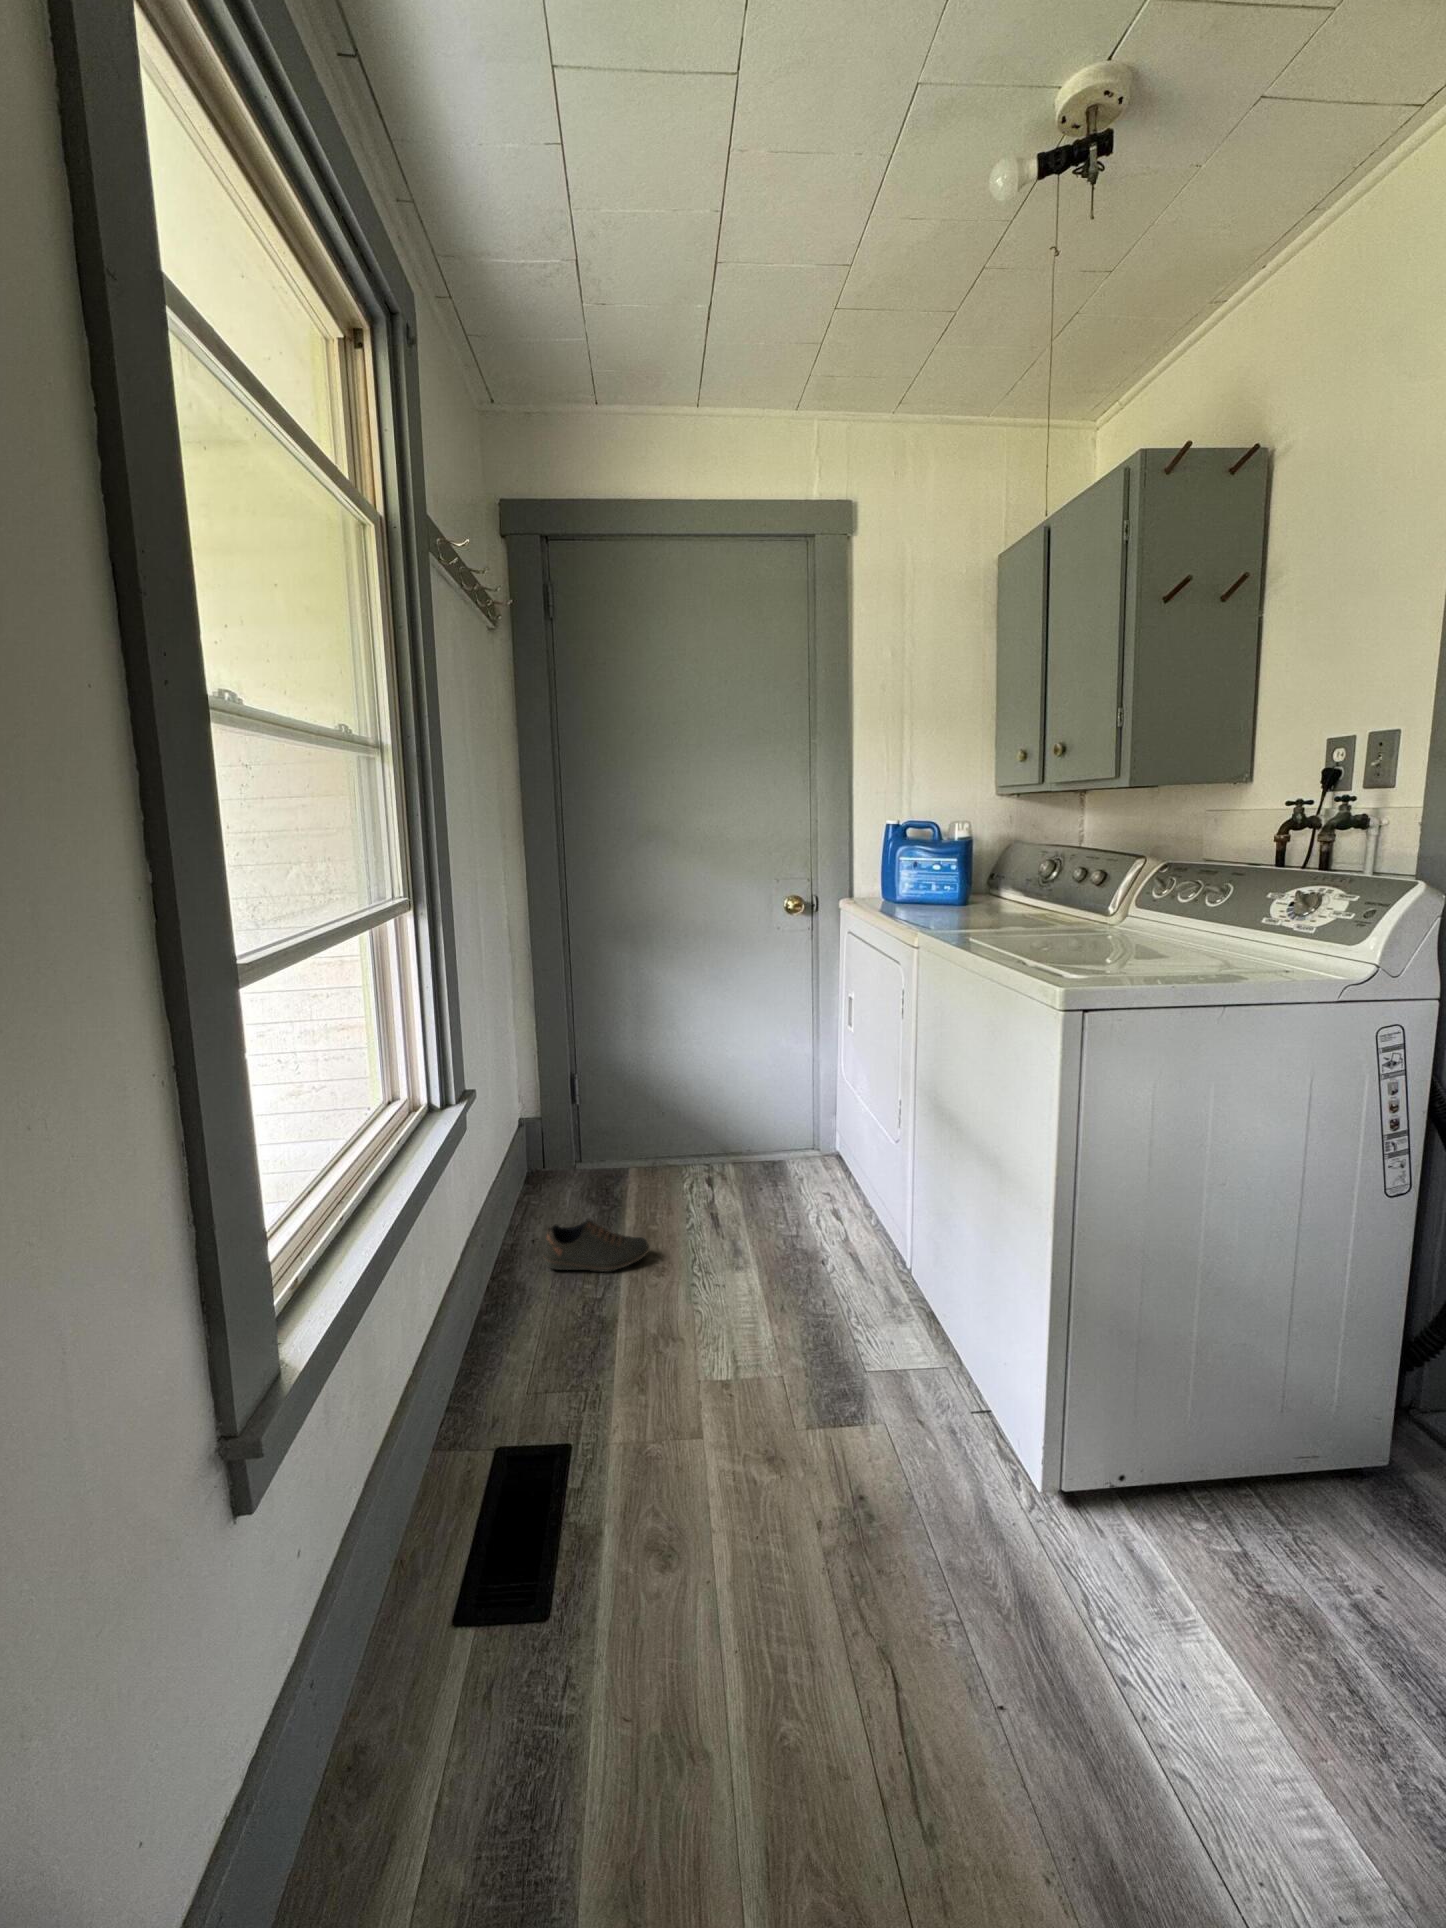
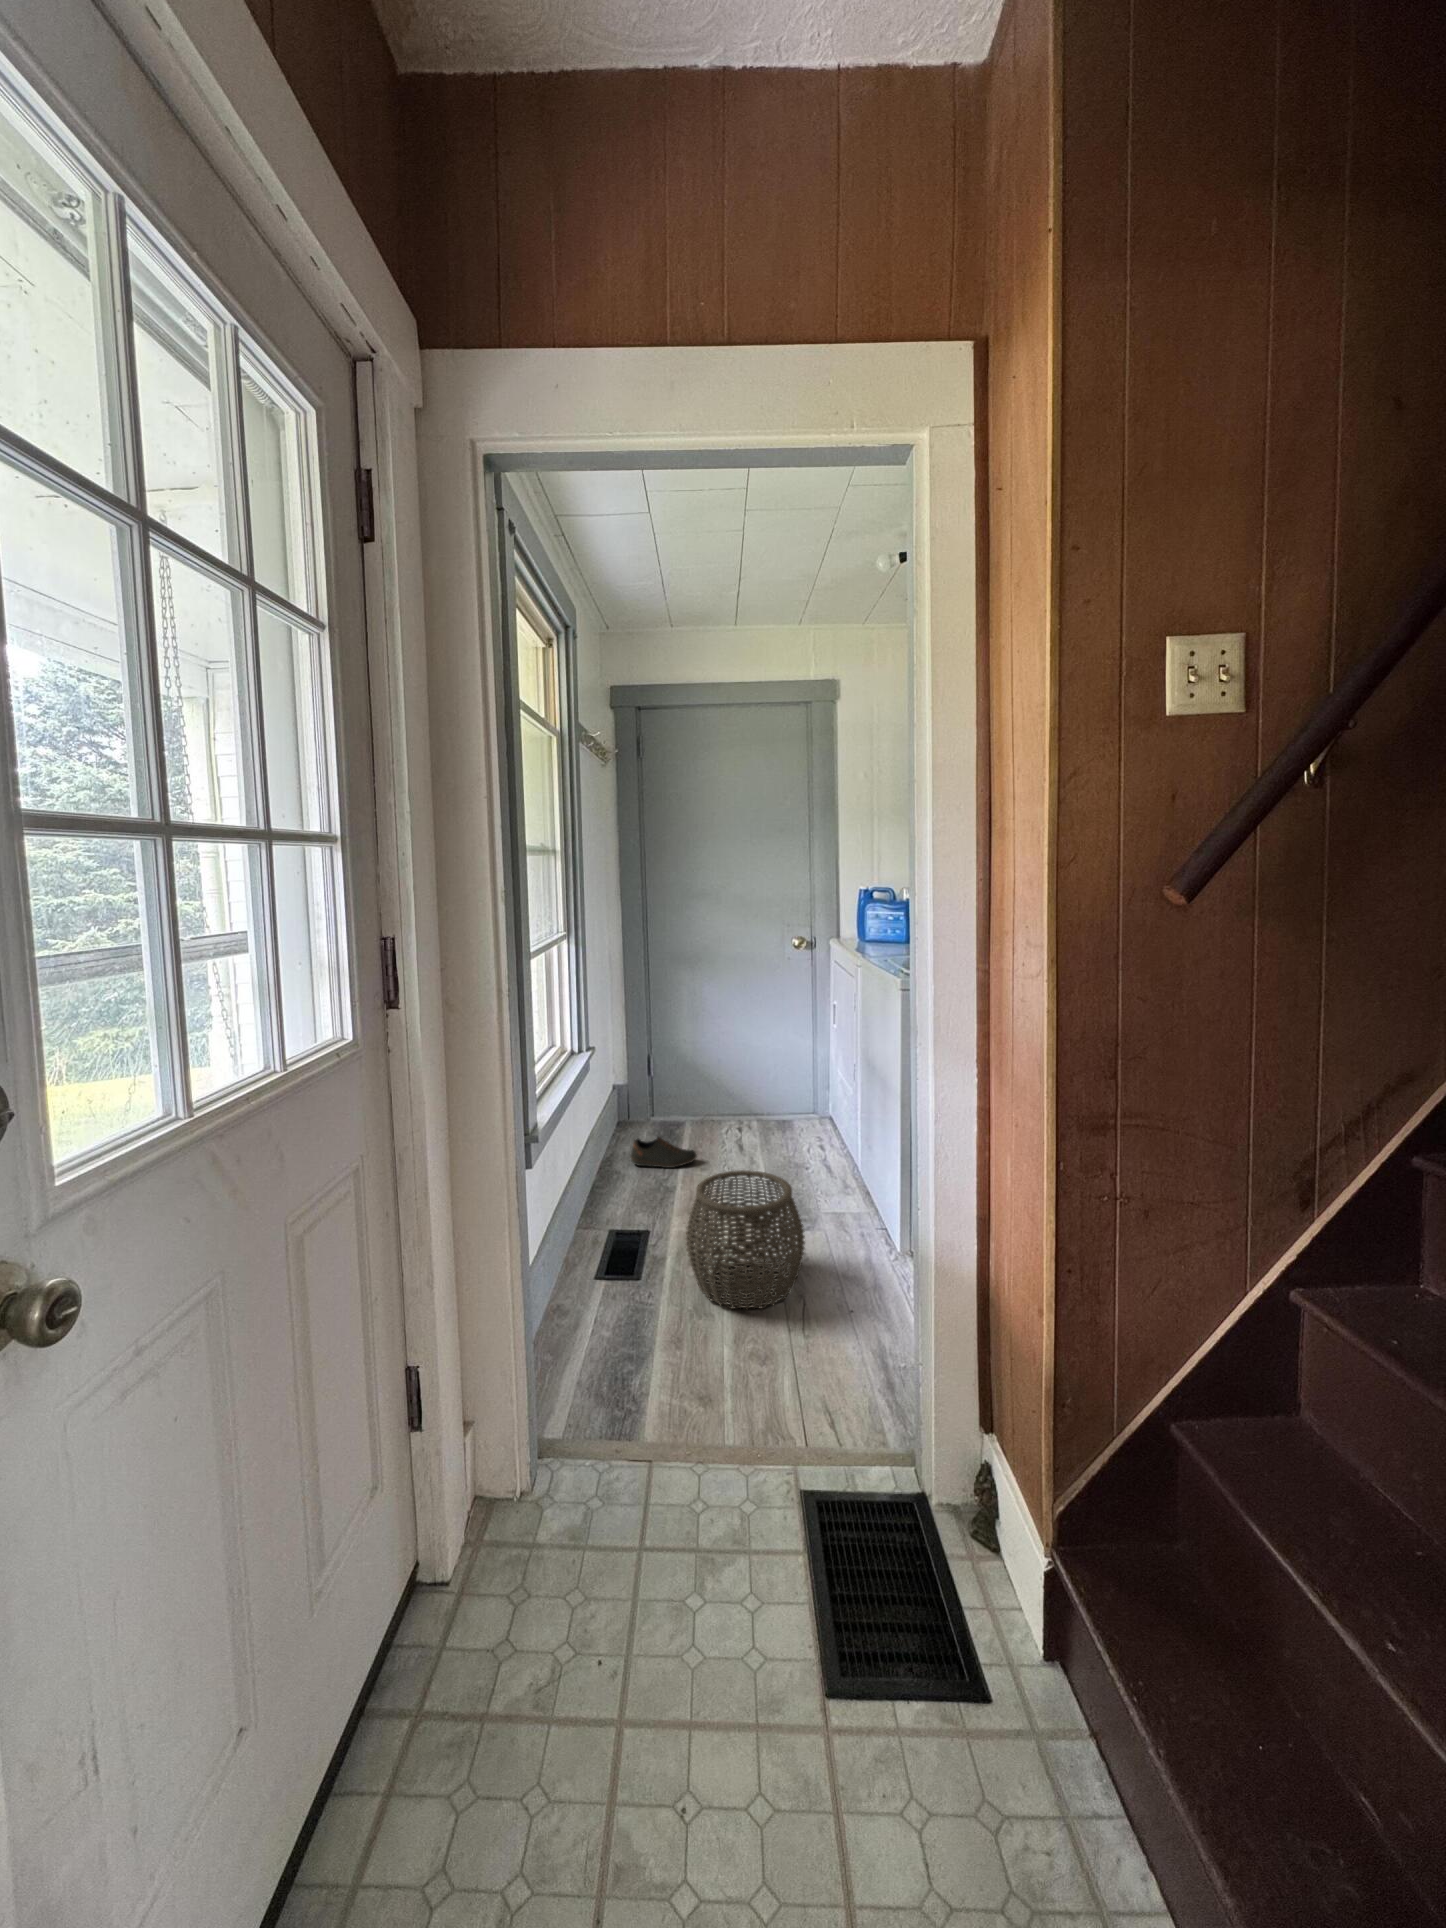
woven basket: none [642,1371,893,1732] -> present [686,1170,805,1309]

